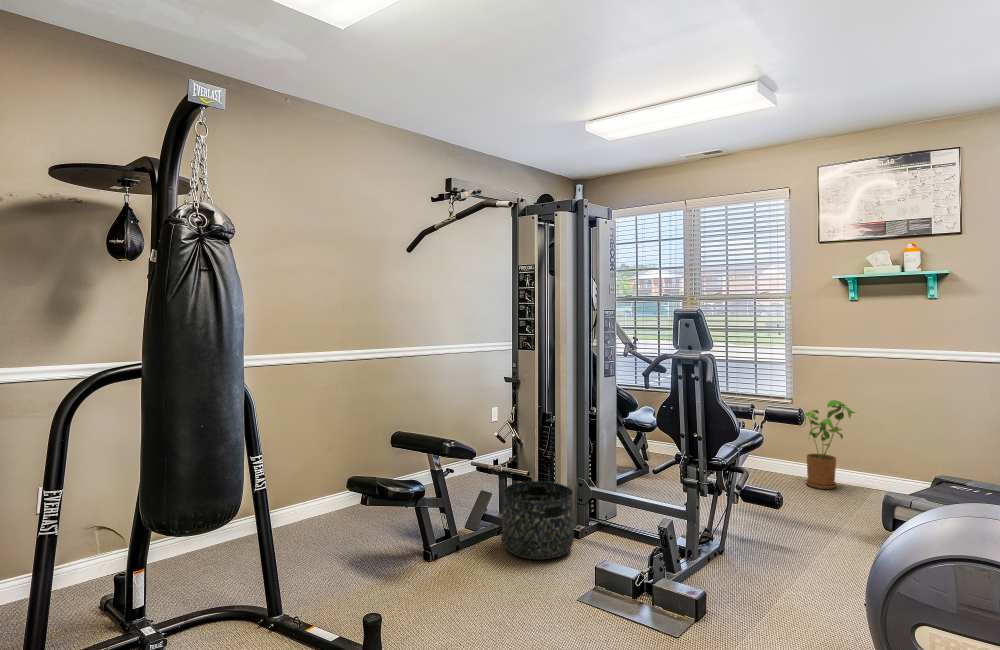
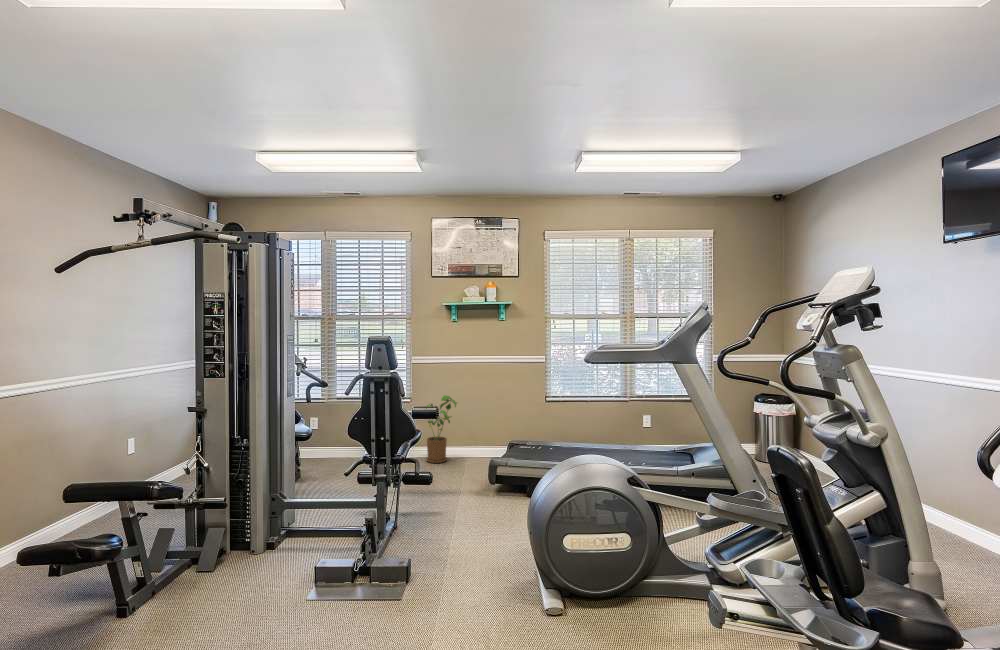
basket: present [502,481,574,559] -> none [201,502,277,582]

